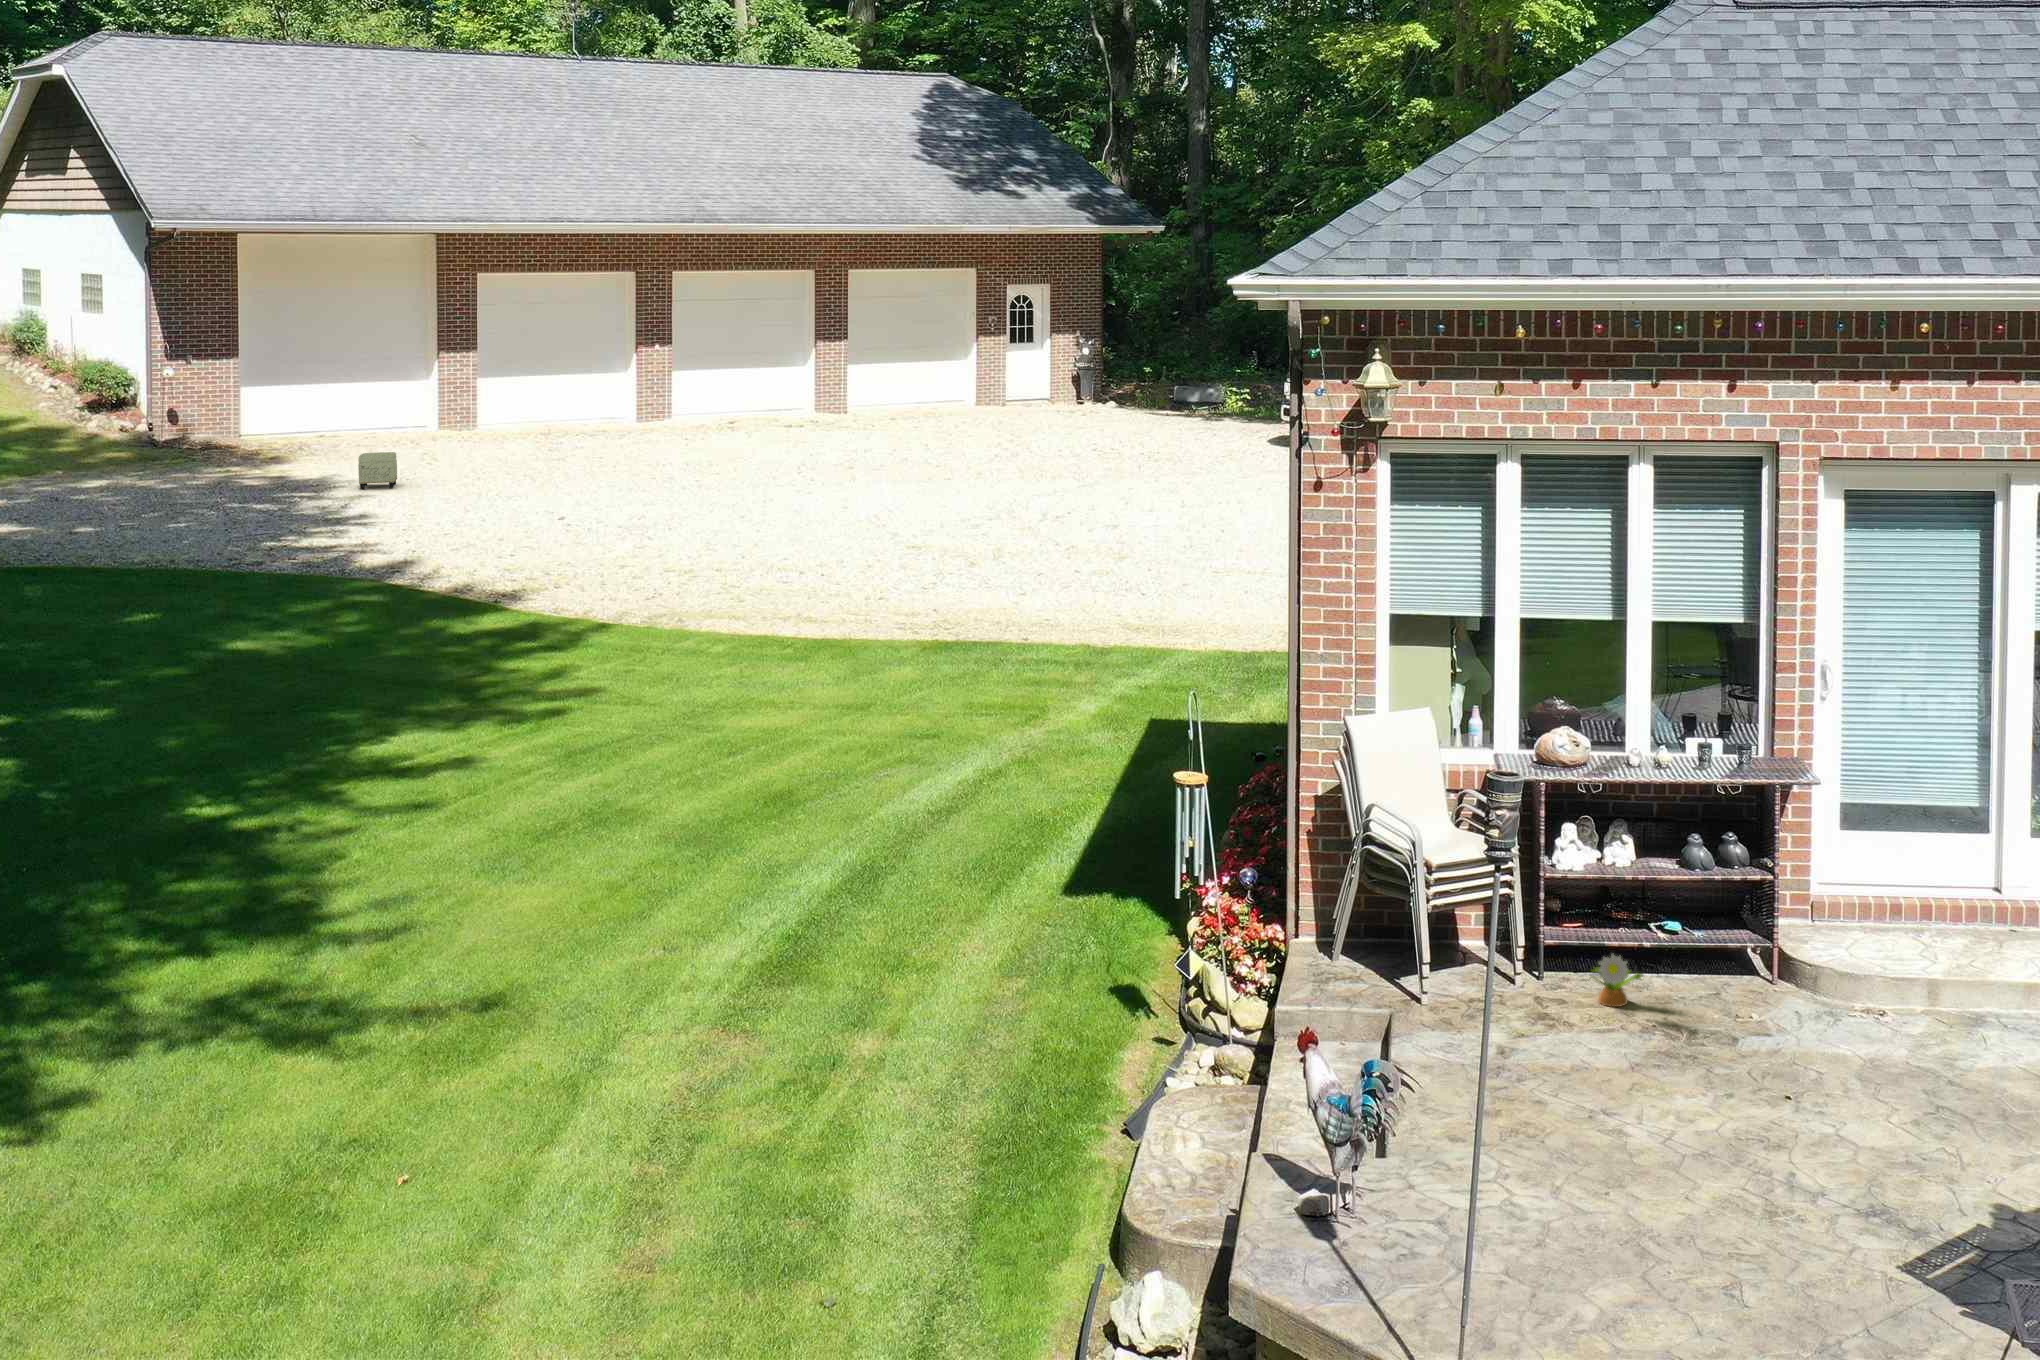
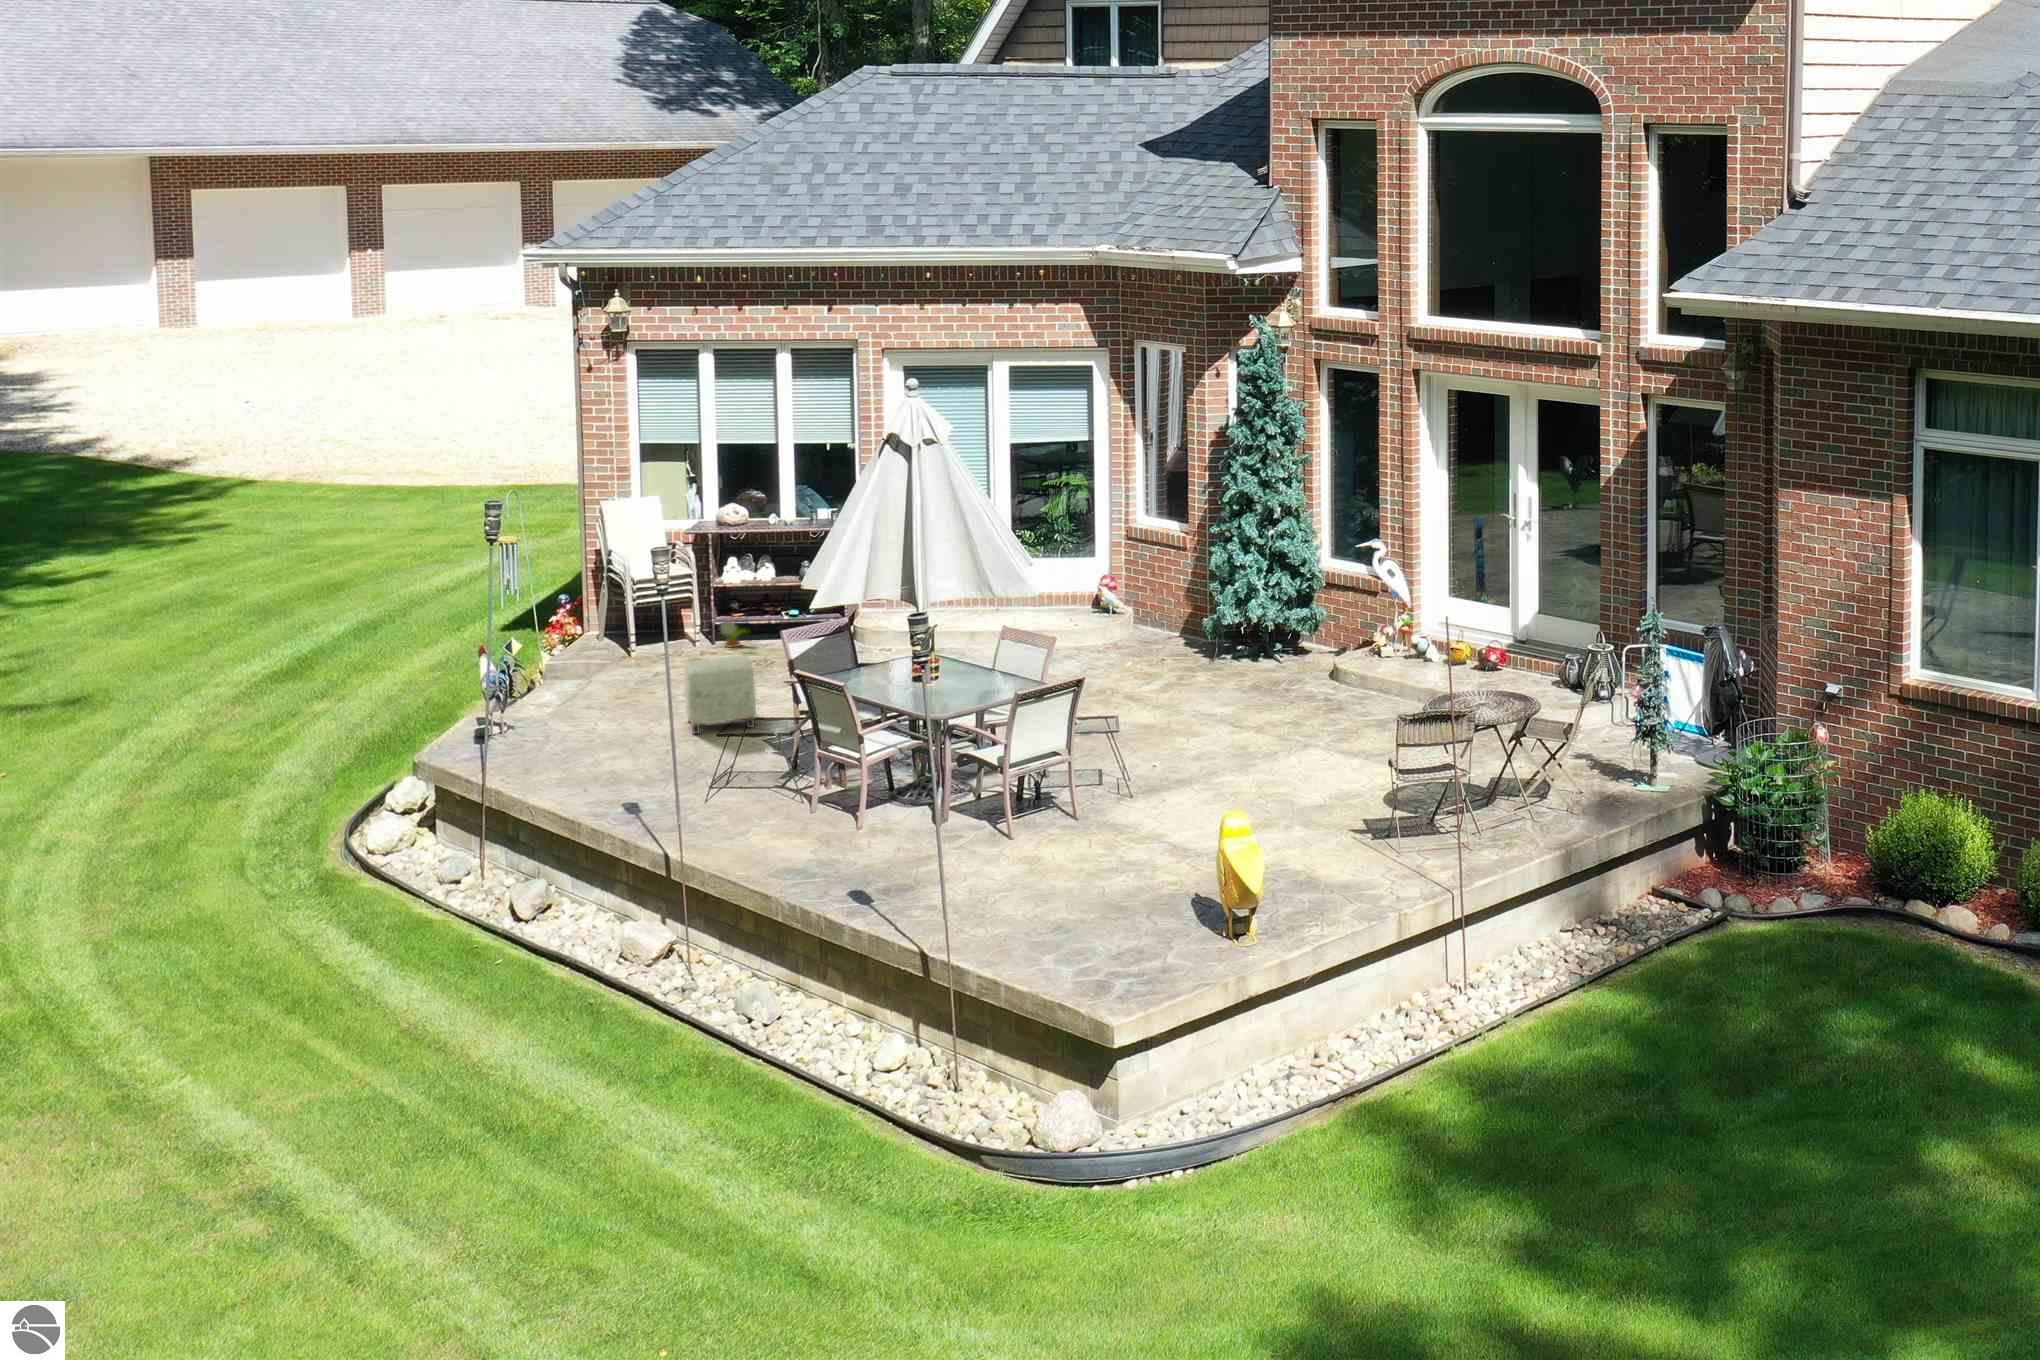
ottoman: present [358,452,397,489] -> present [684,656,756,734]

